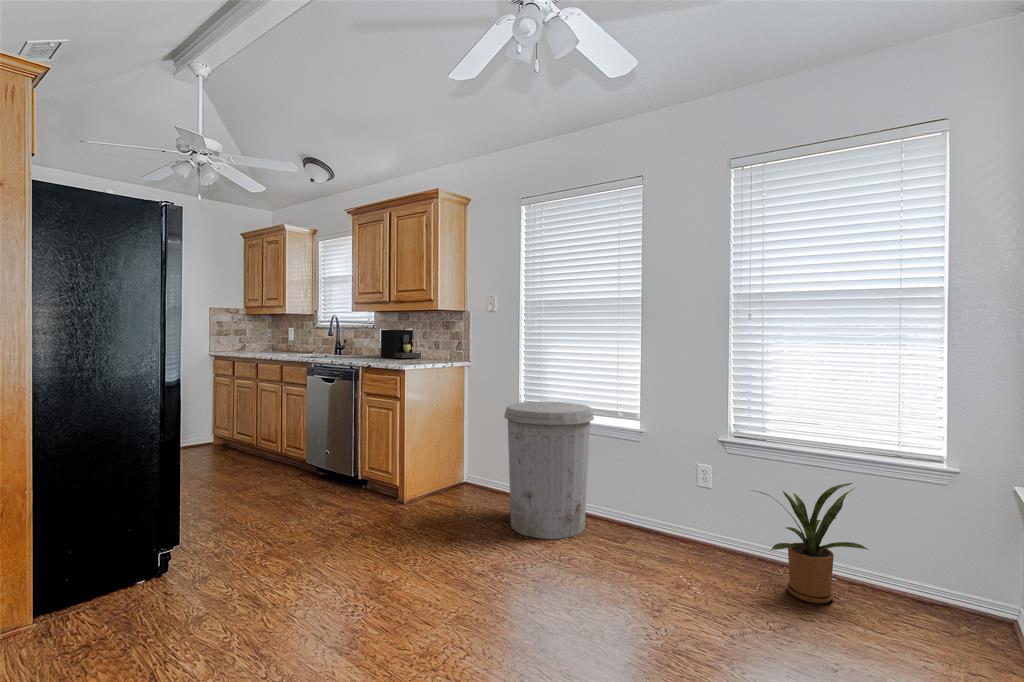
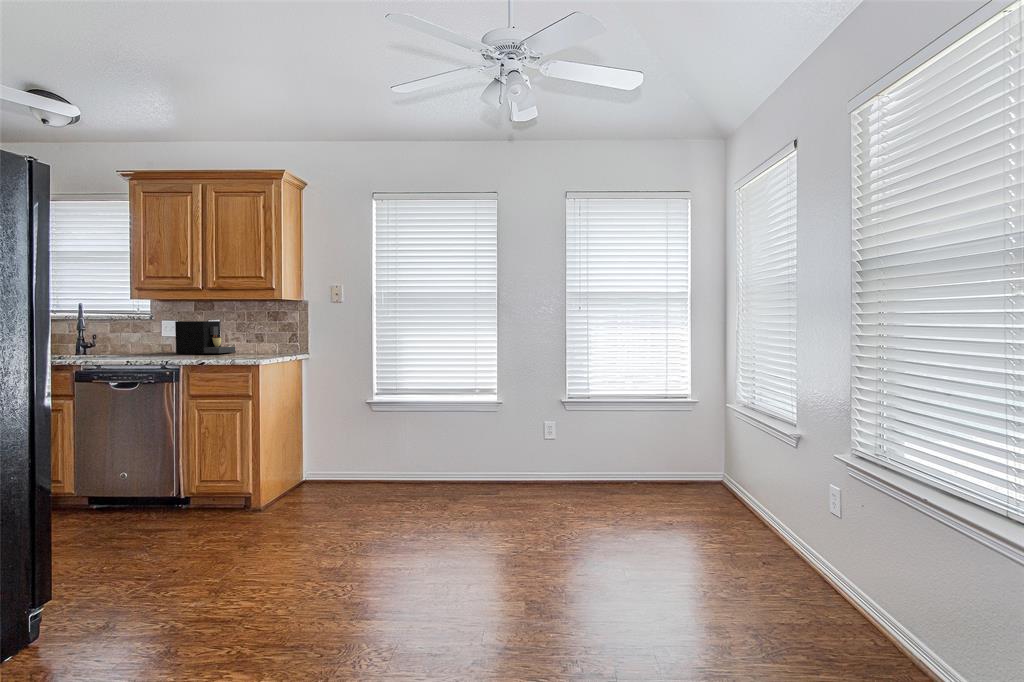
trash can: present [504,401,594,539] -> none [390,385,471,505]
house plant: present [755,483,869,604] -> none [602,416,665,496]

